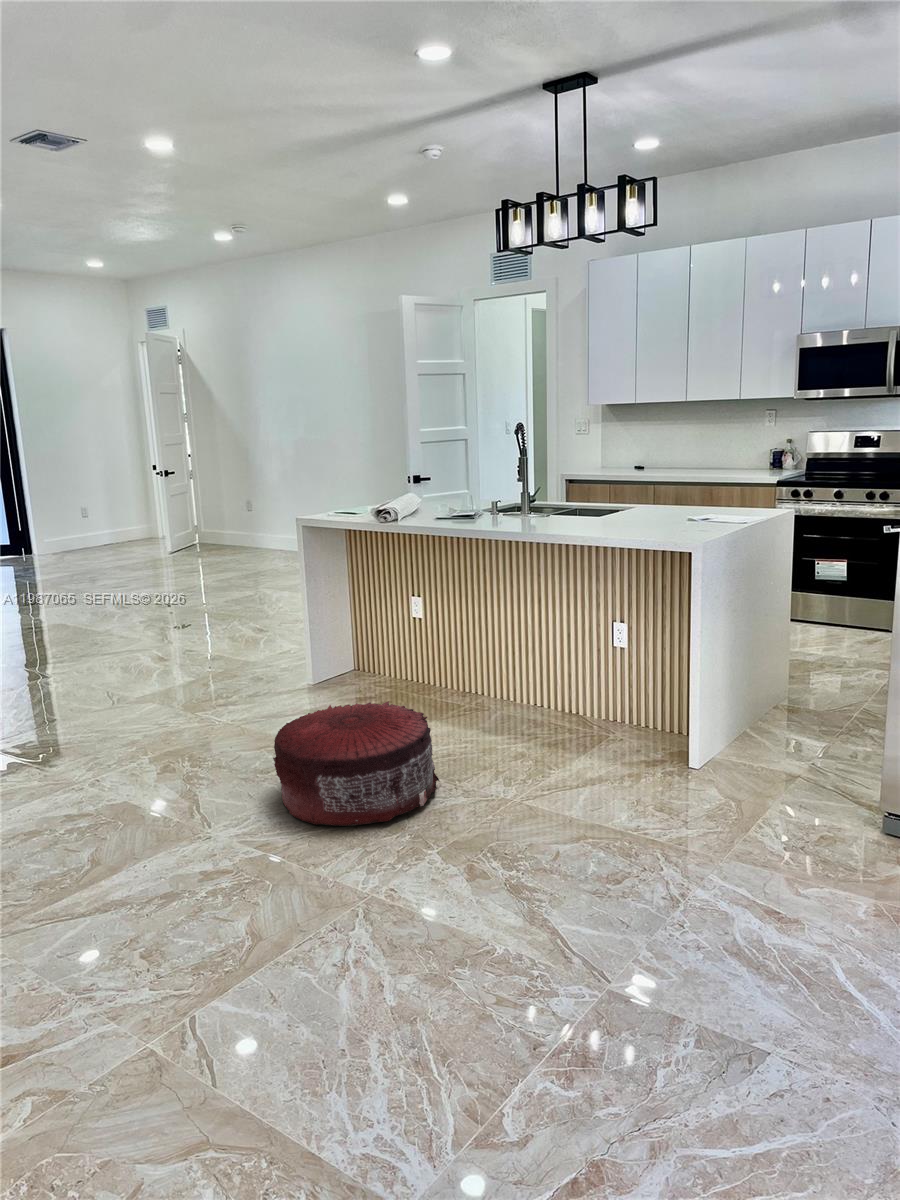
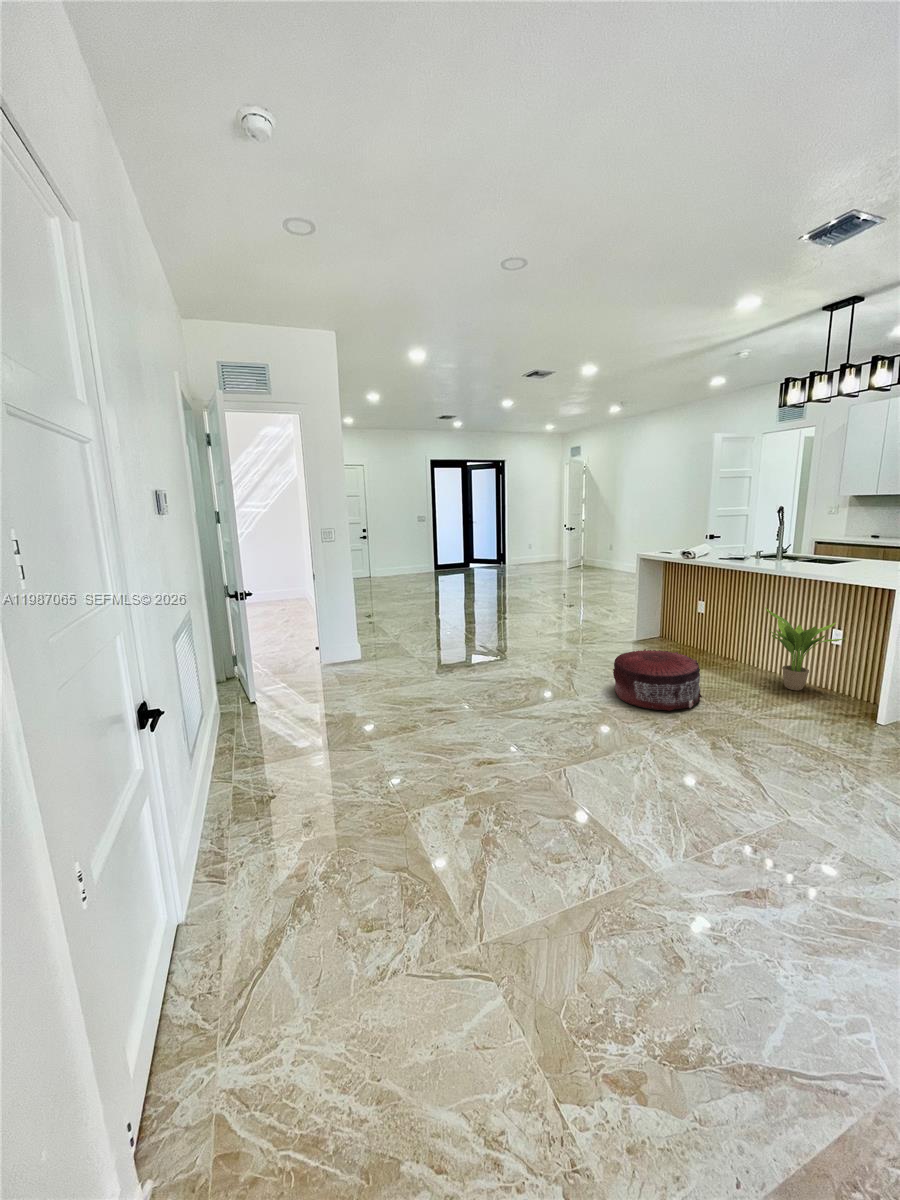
potted plant: none [517,597,636,735] -> present [765,608,843,690]

